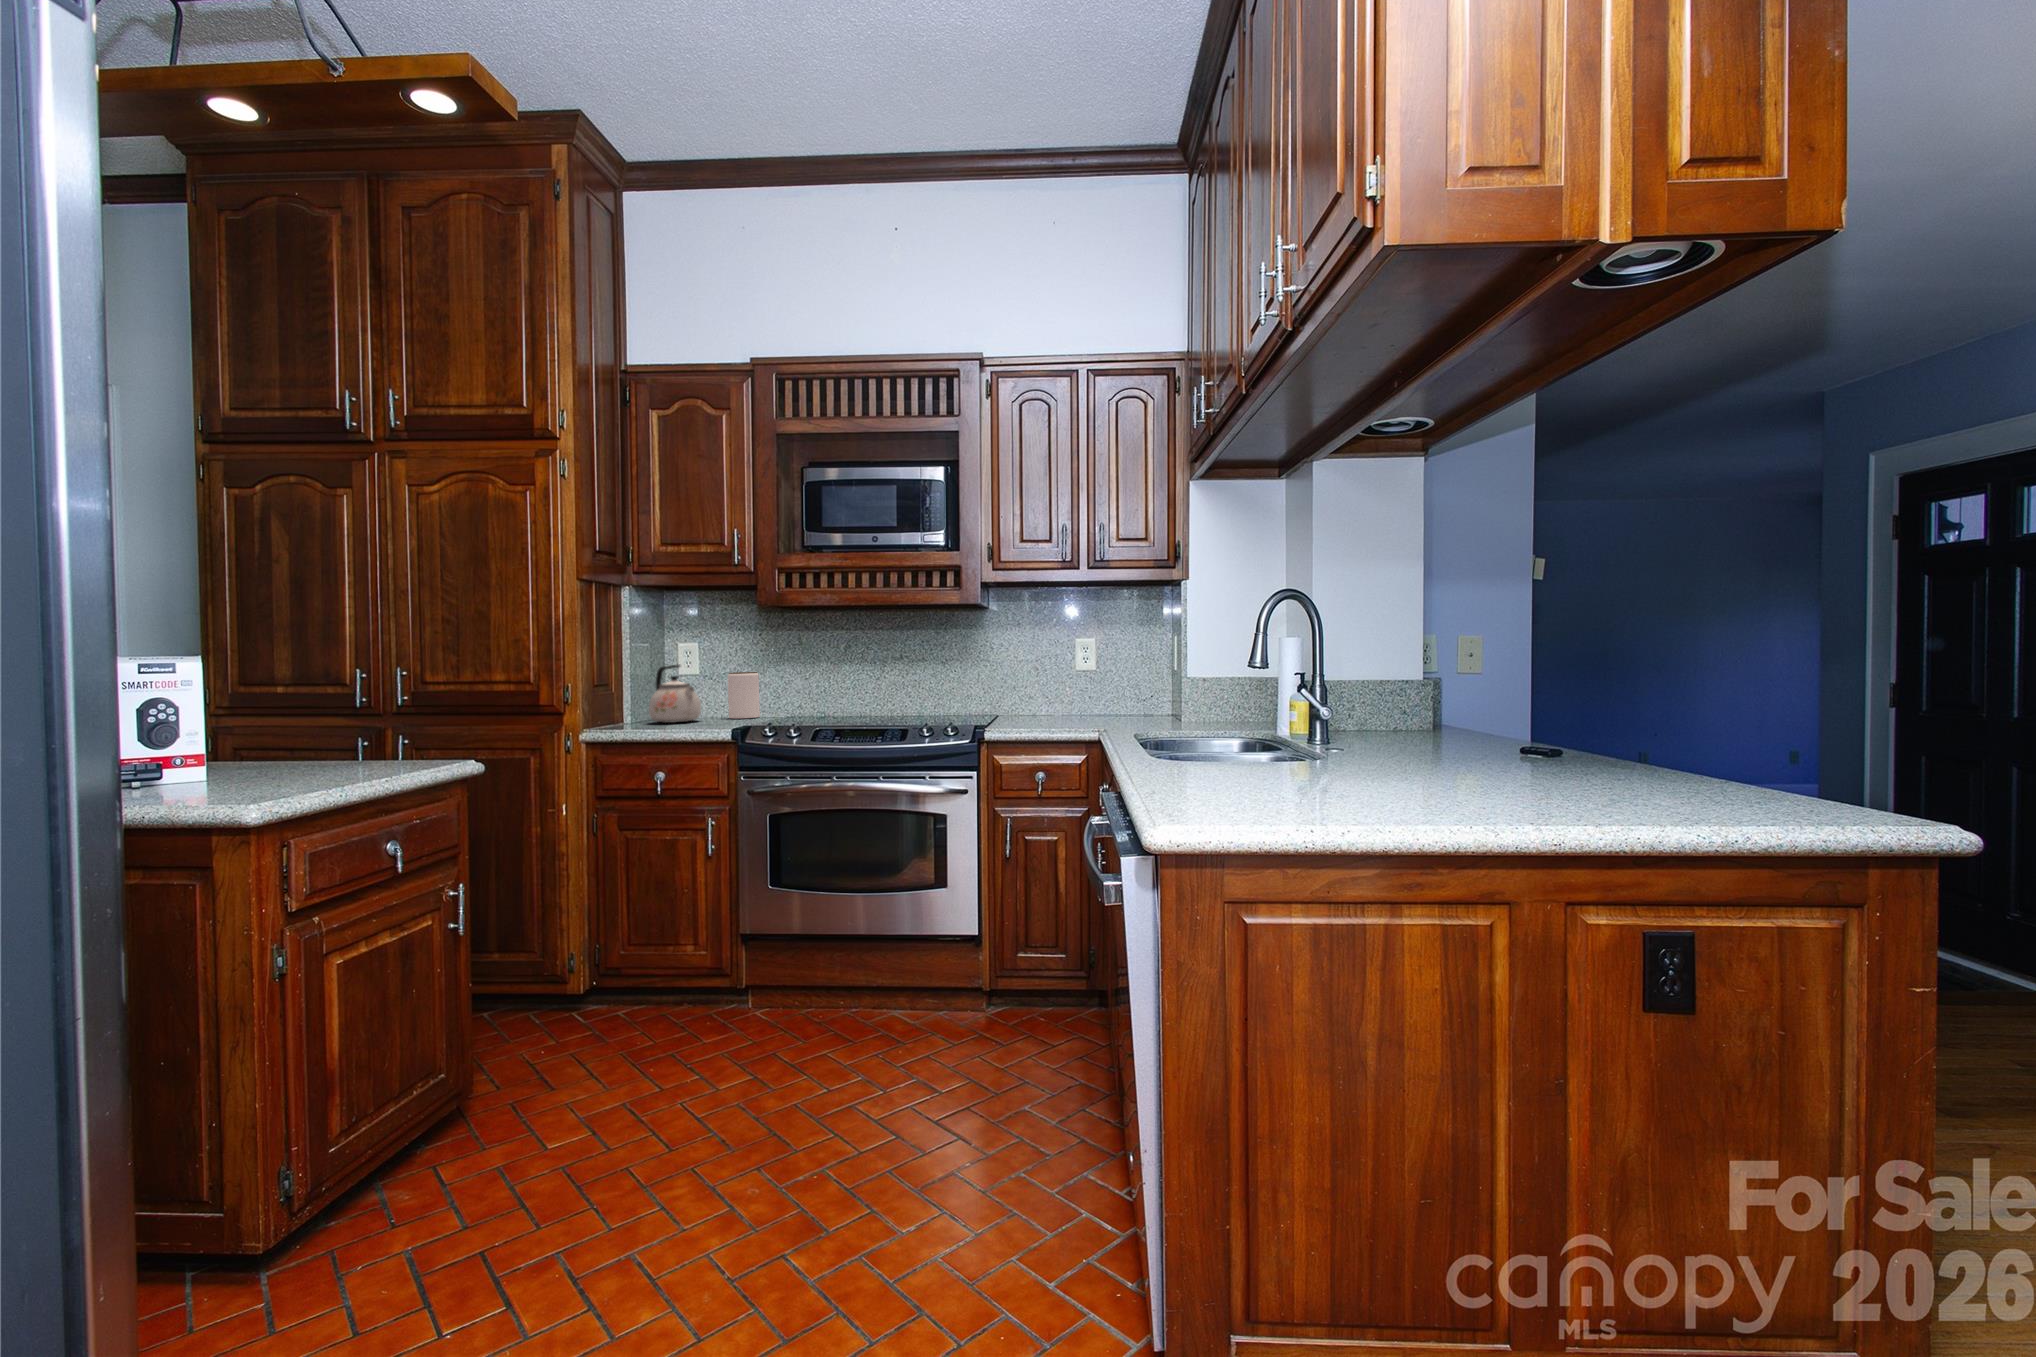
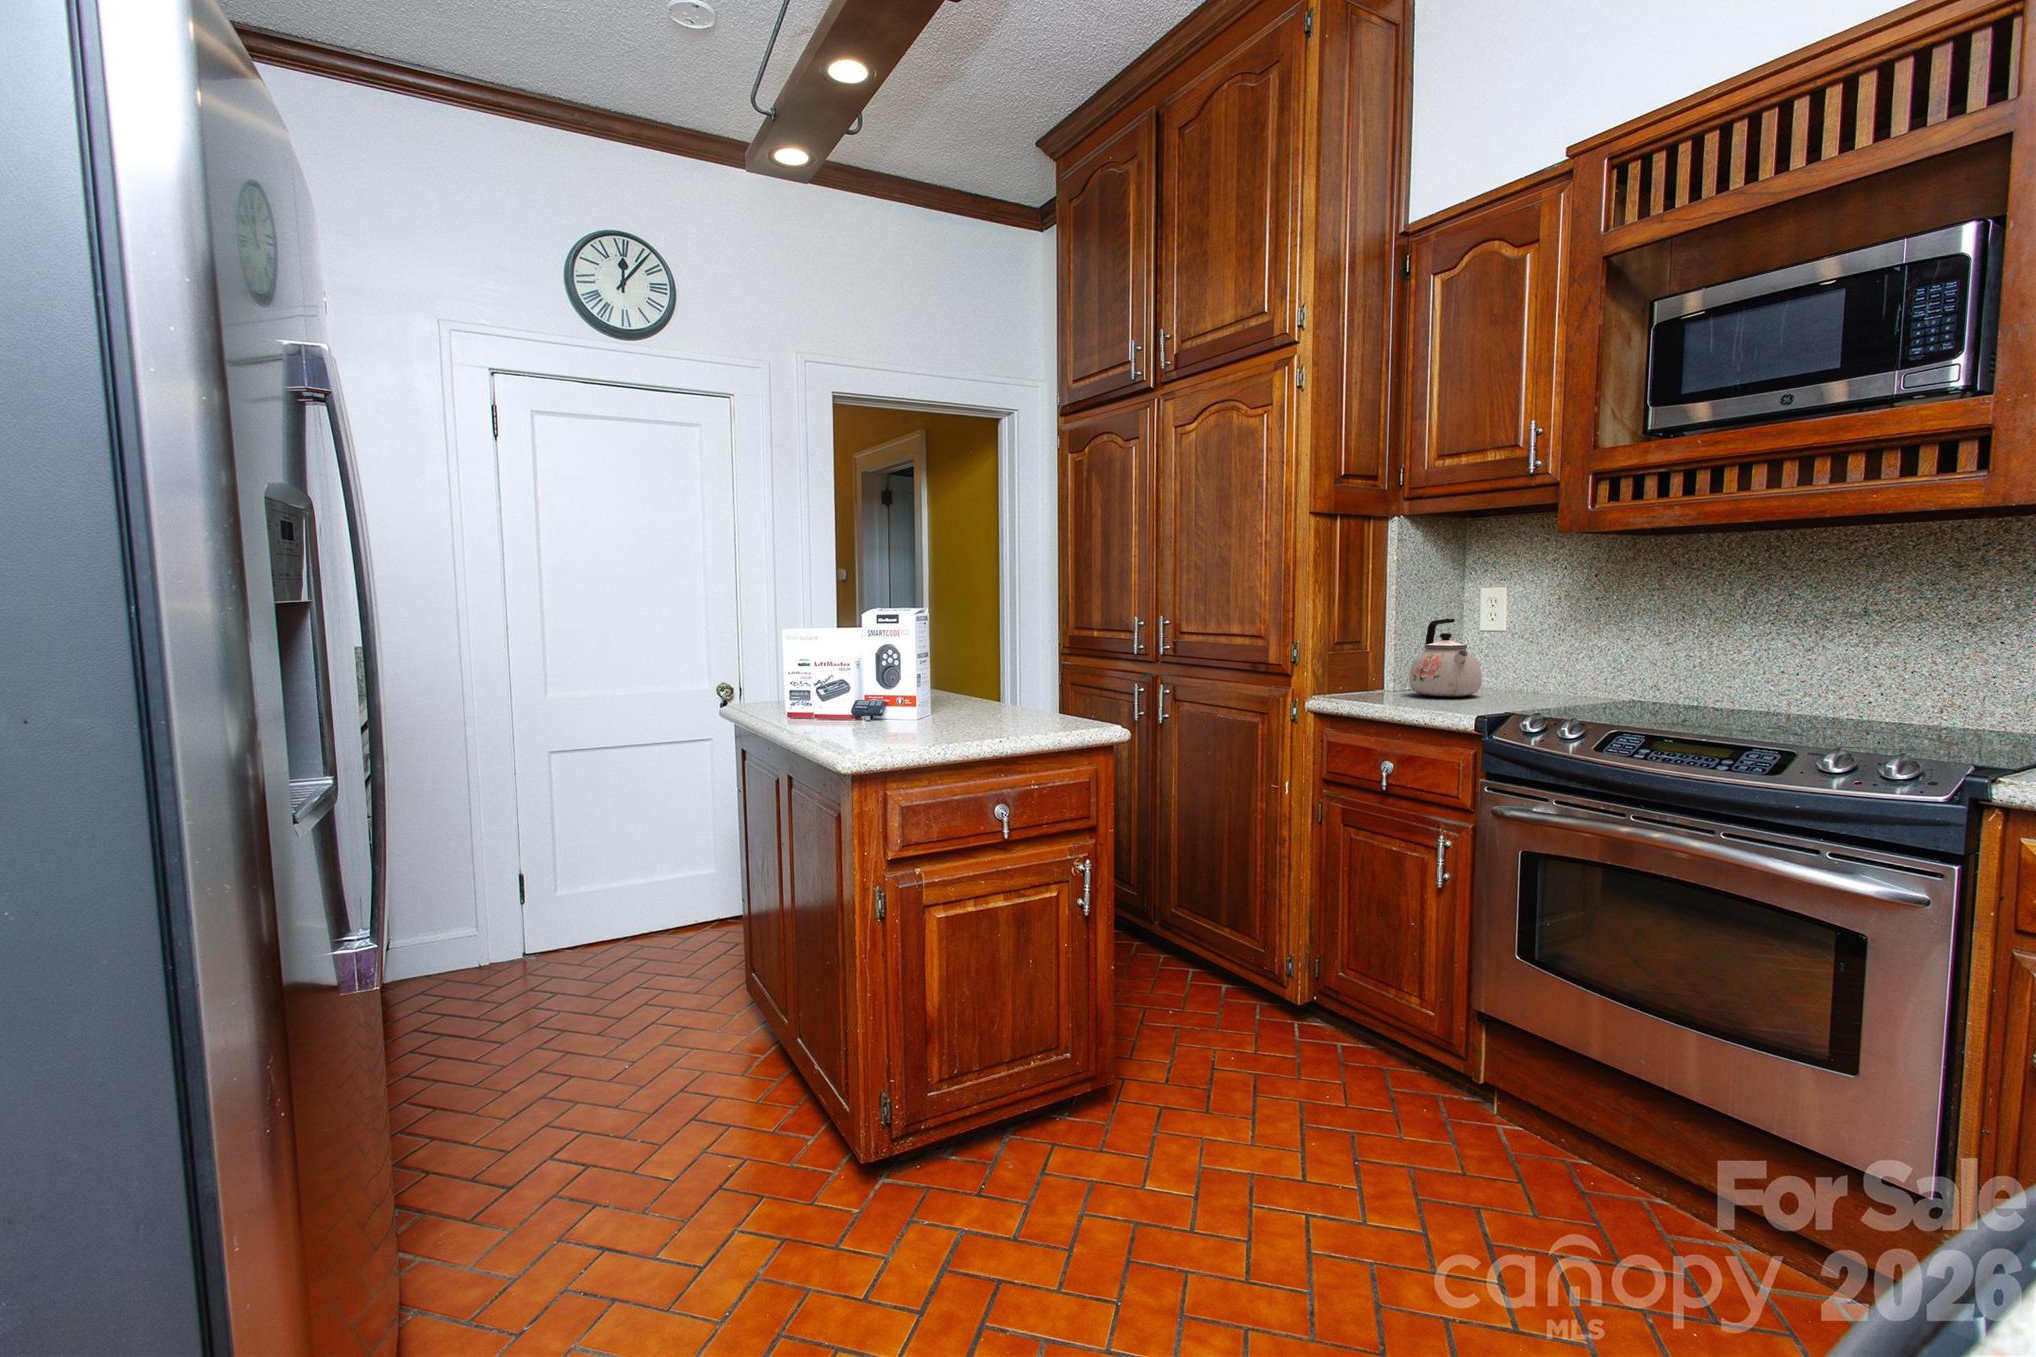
jar: present [728,672,760,719] -> none [1525,631,1576,700]

